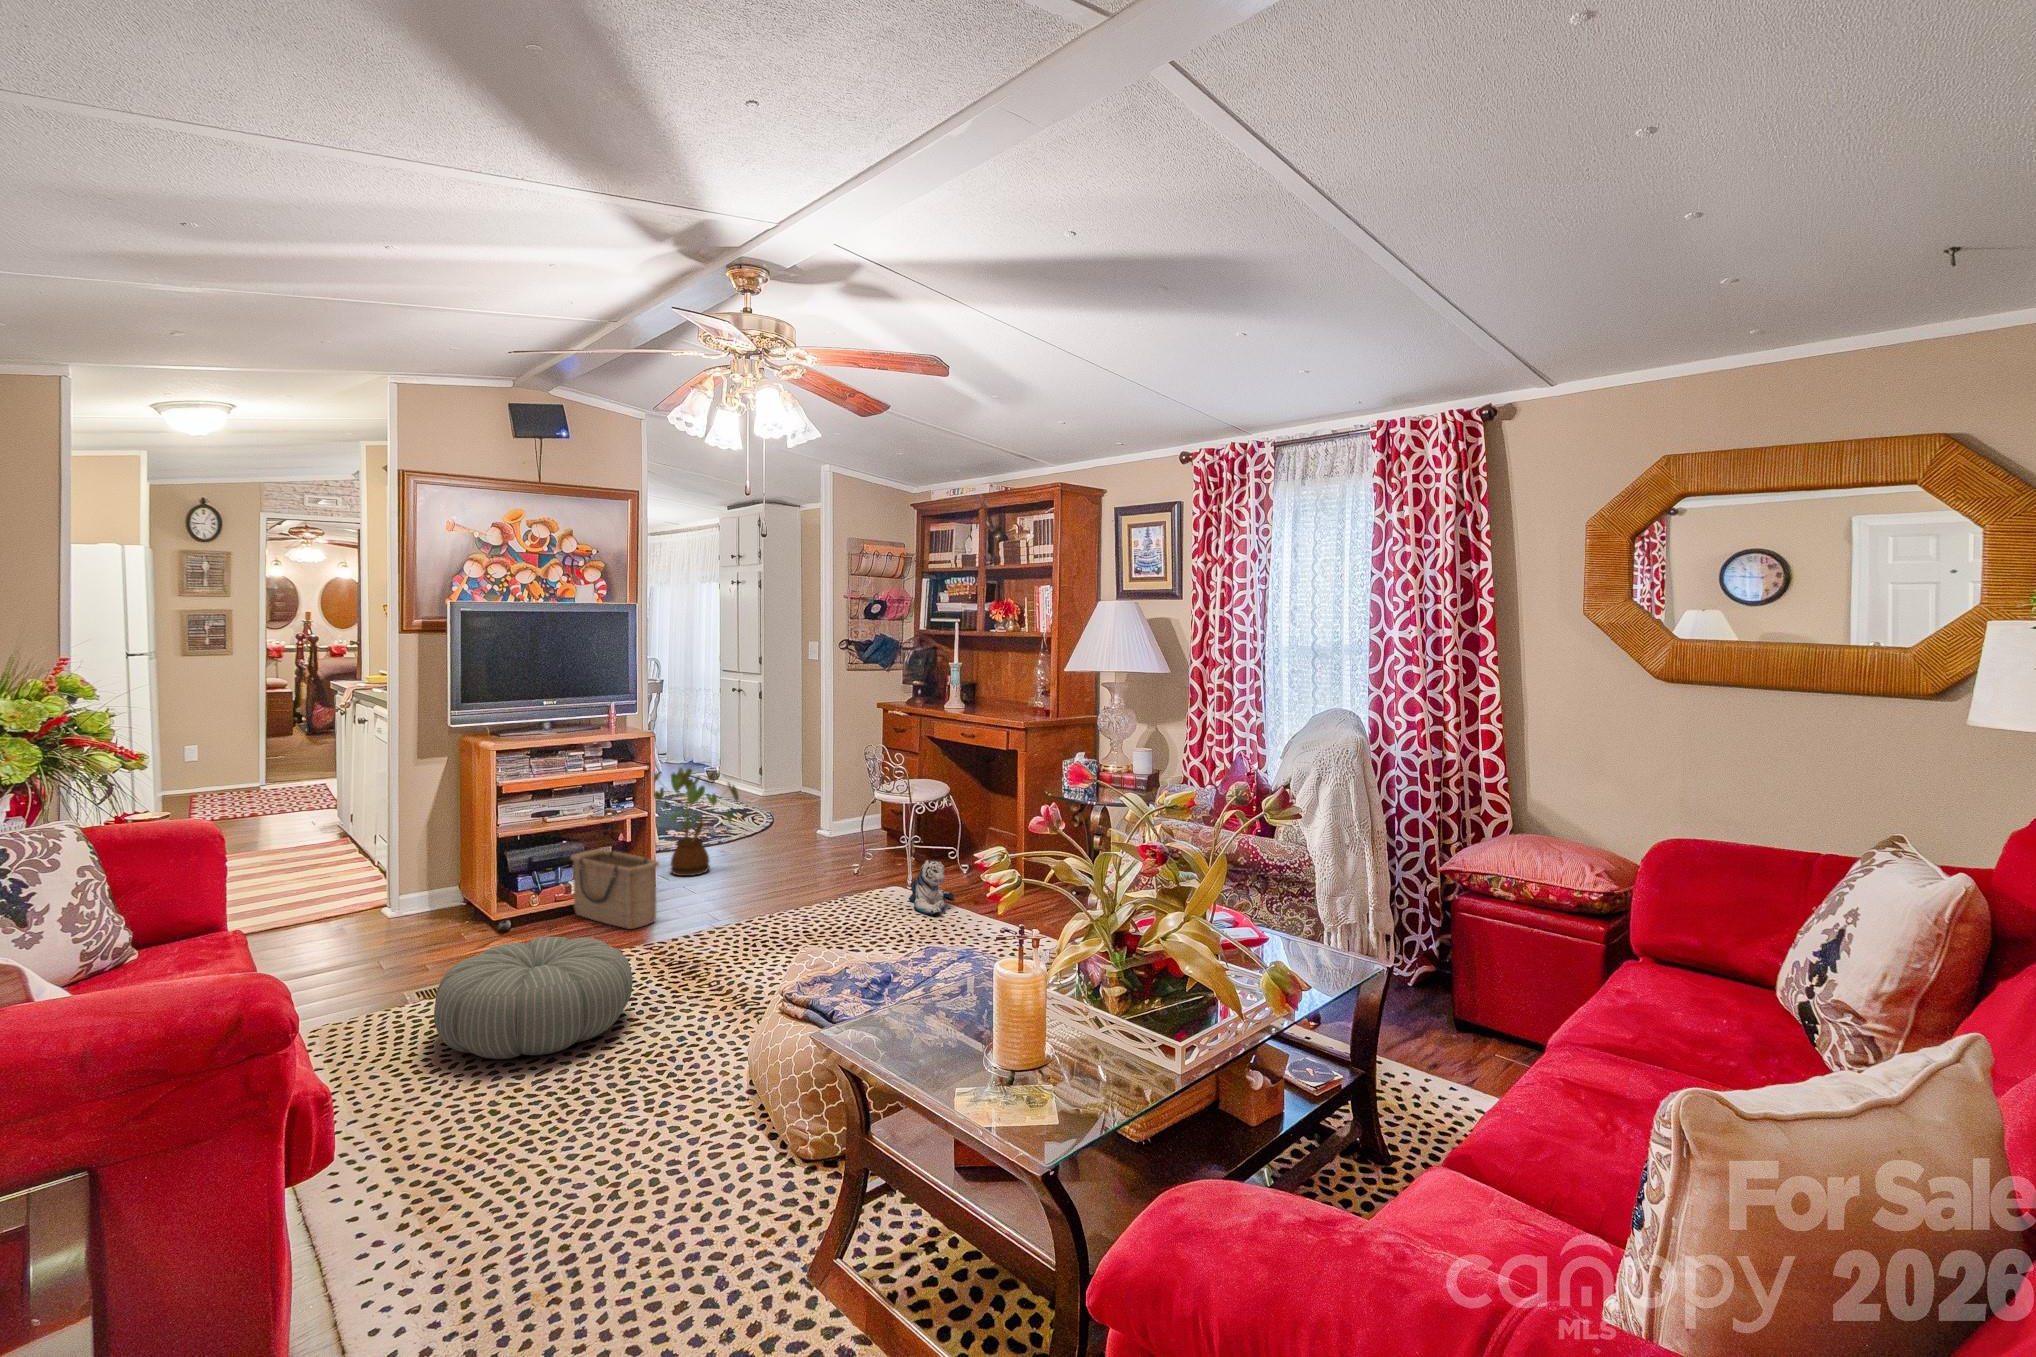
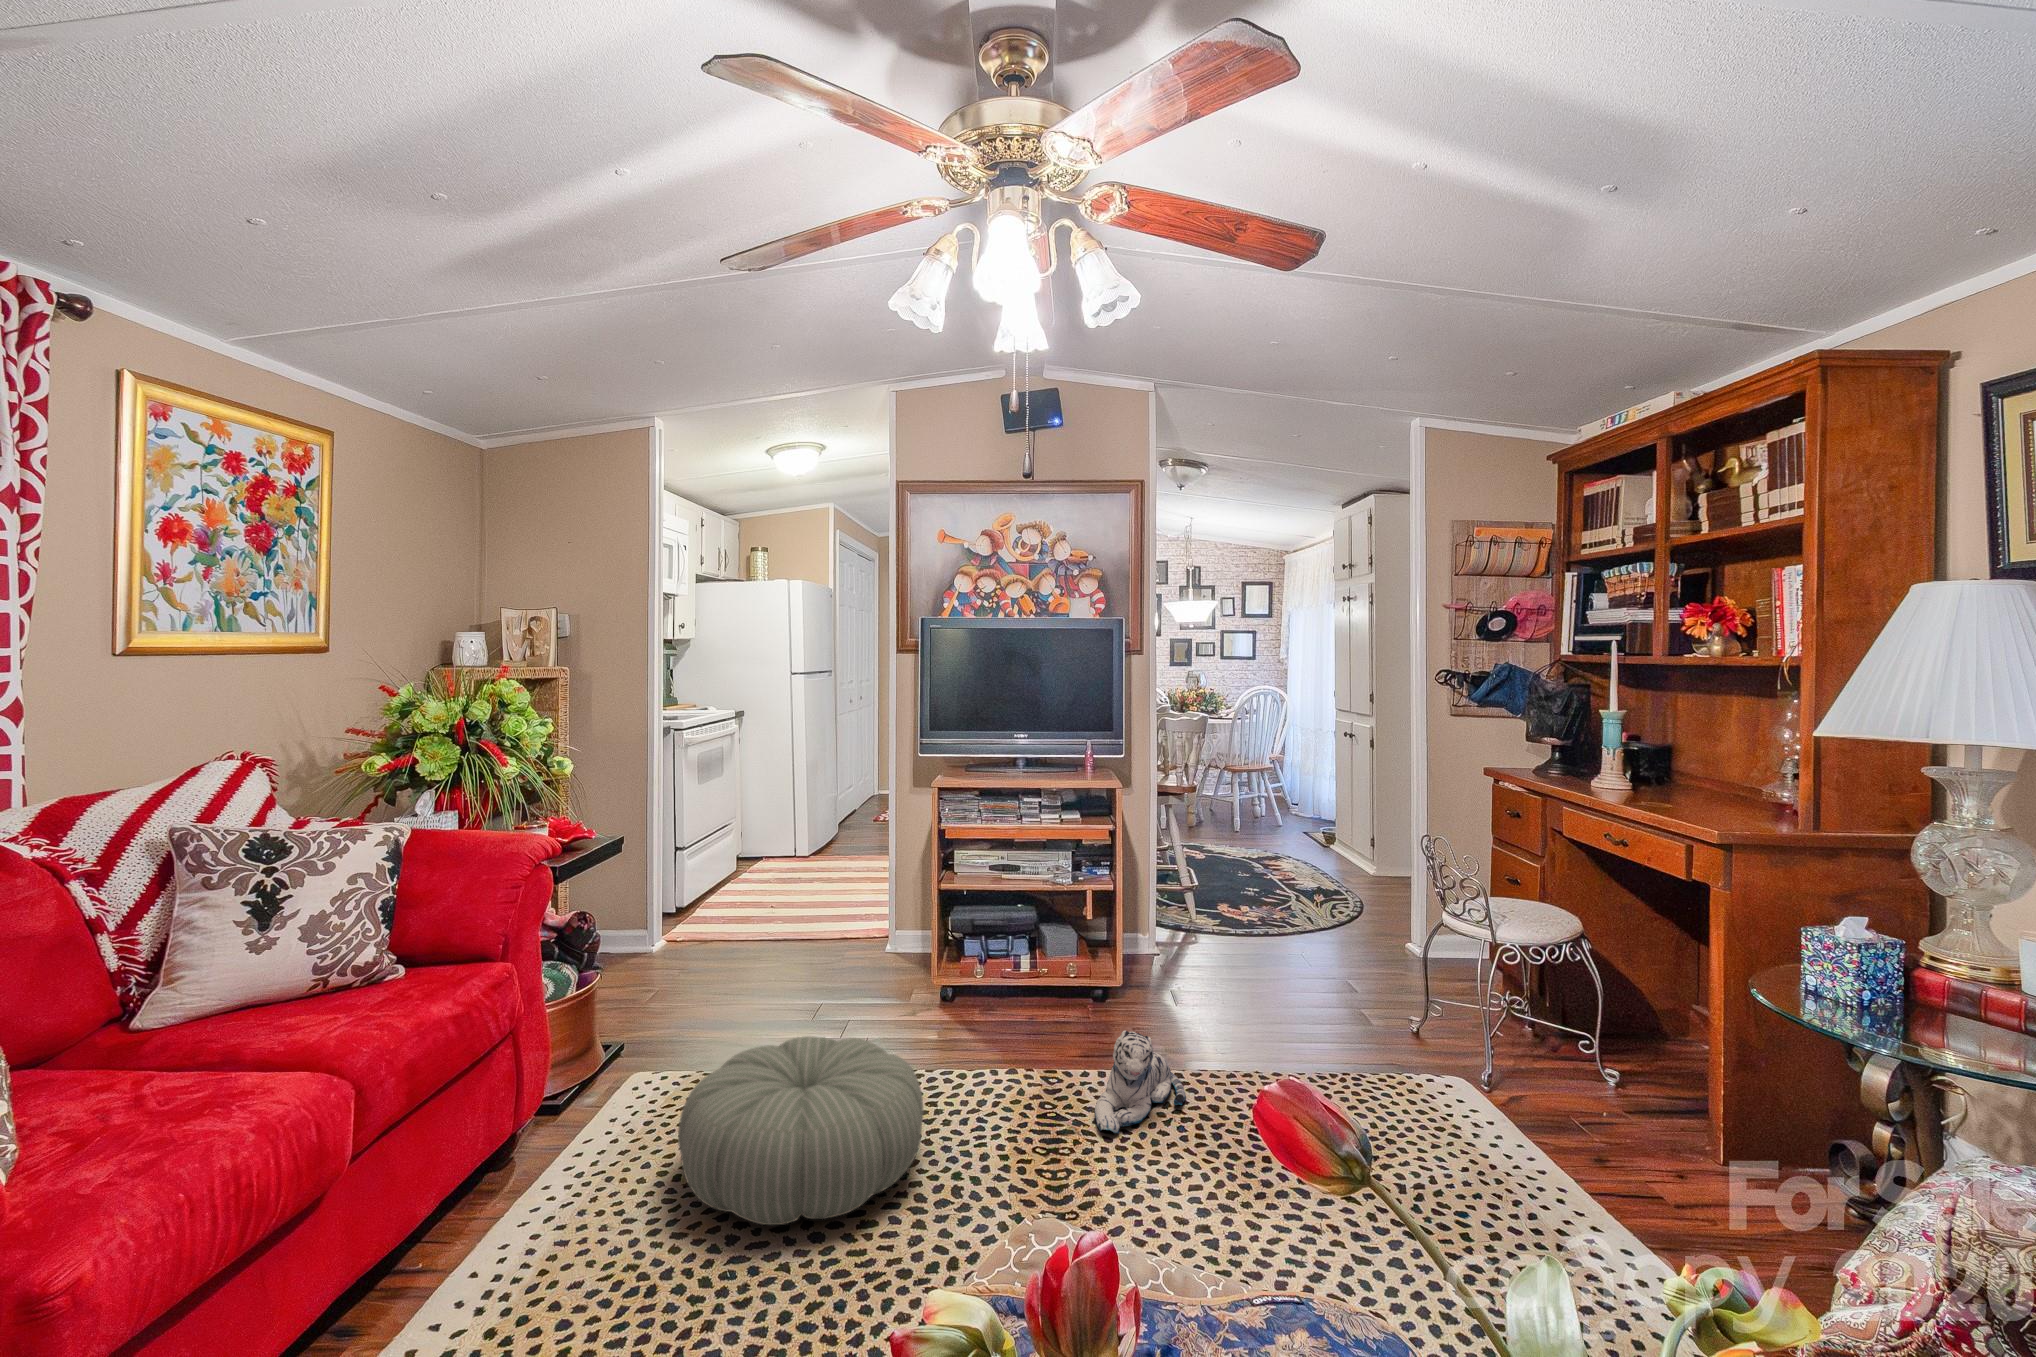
house plant: present [654,767,739,876] -> none [1149,826,1262,971]
basket: present [571,849,659,929] -> none [1018,918,1093,1035]
plush toy: present [909,860,954,915] -> present [1095,1031,1186,1133]

